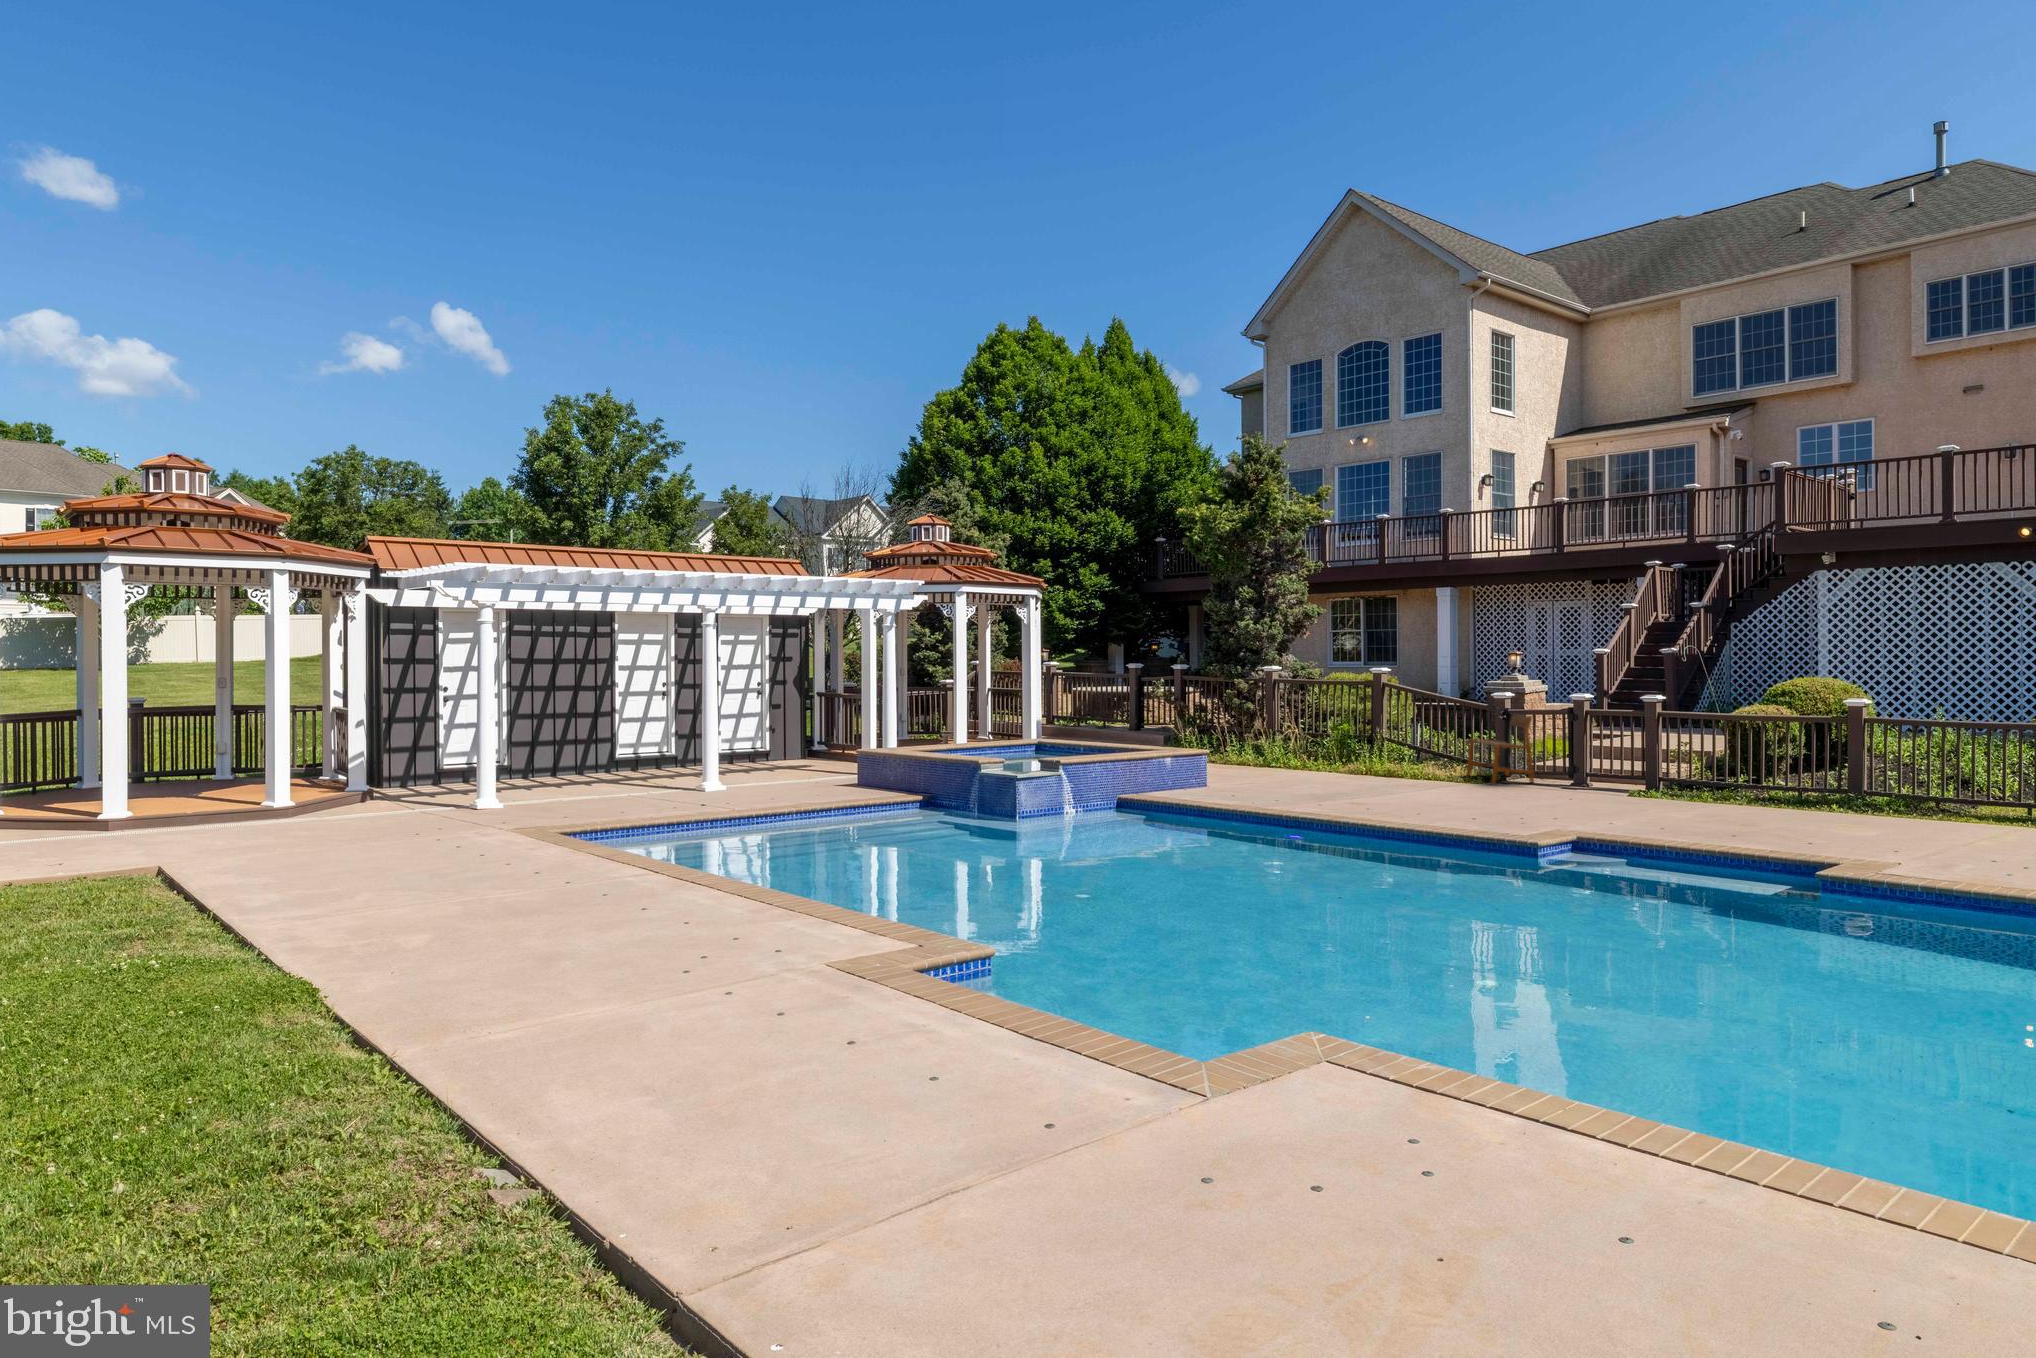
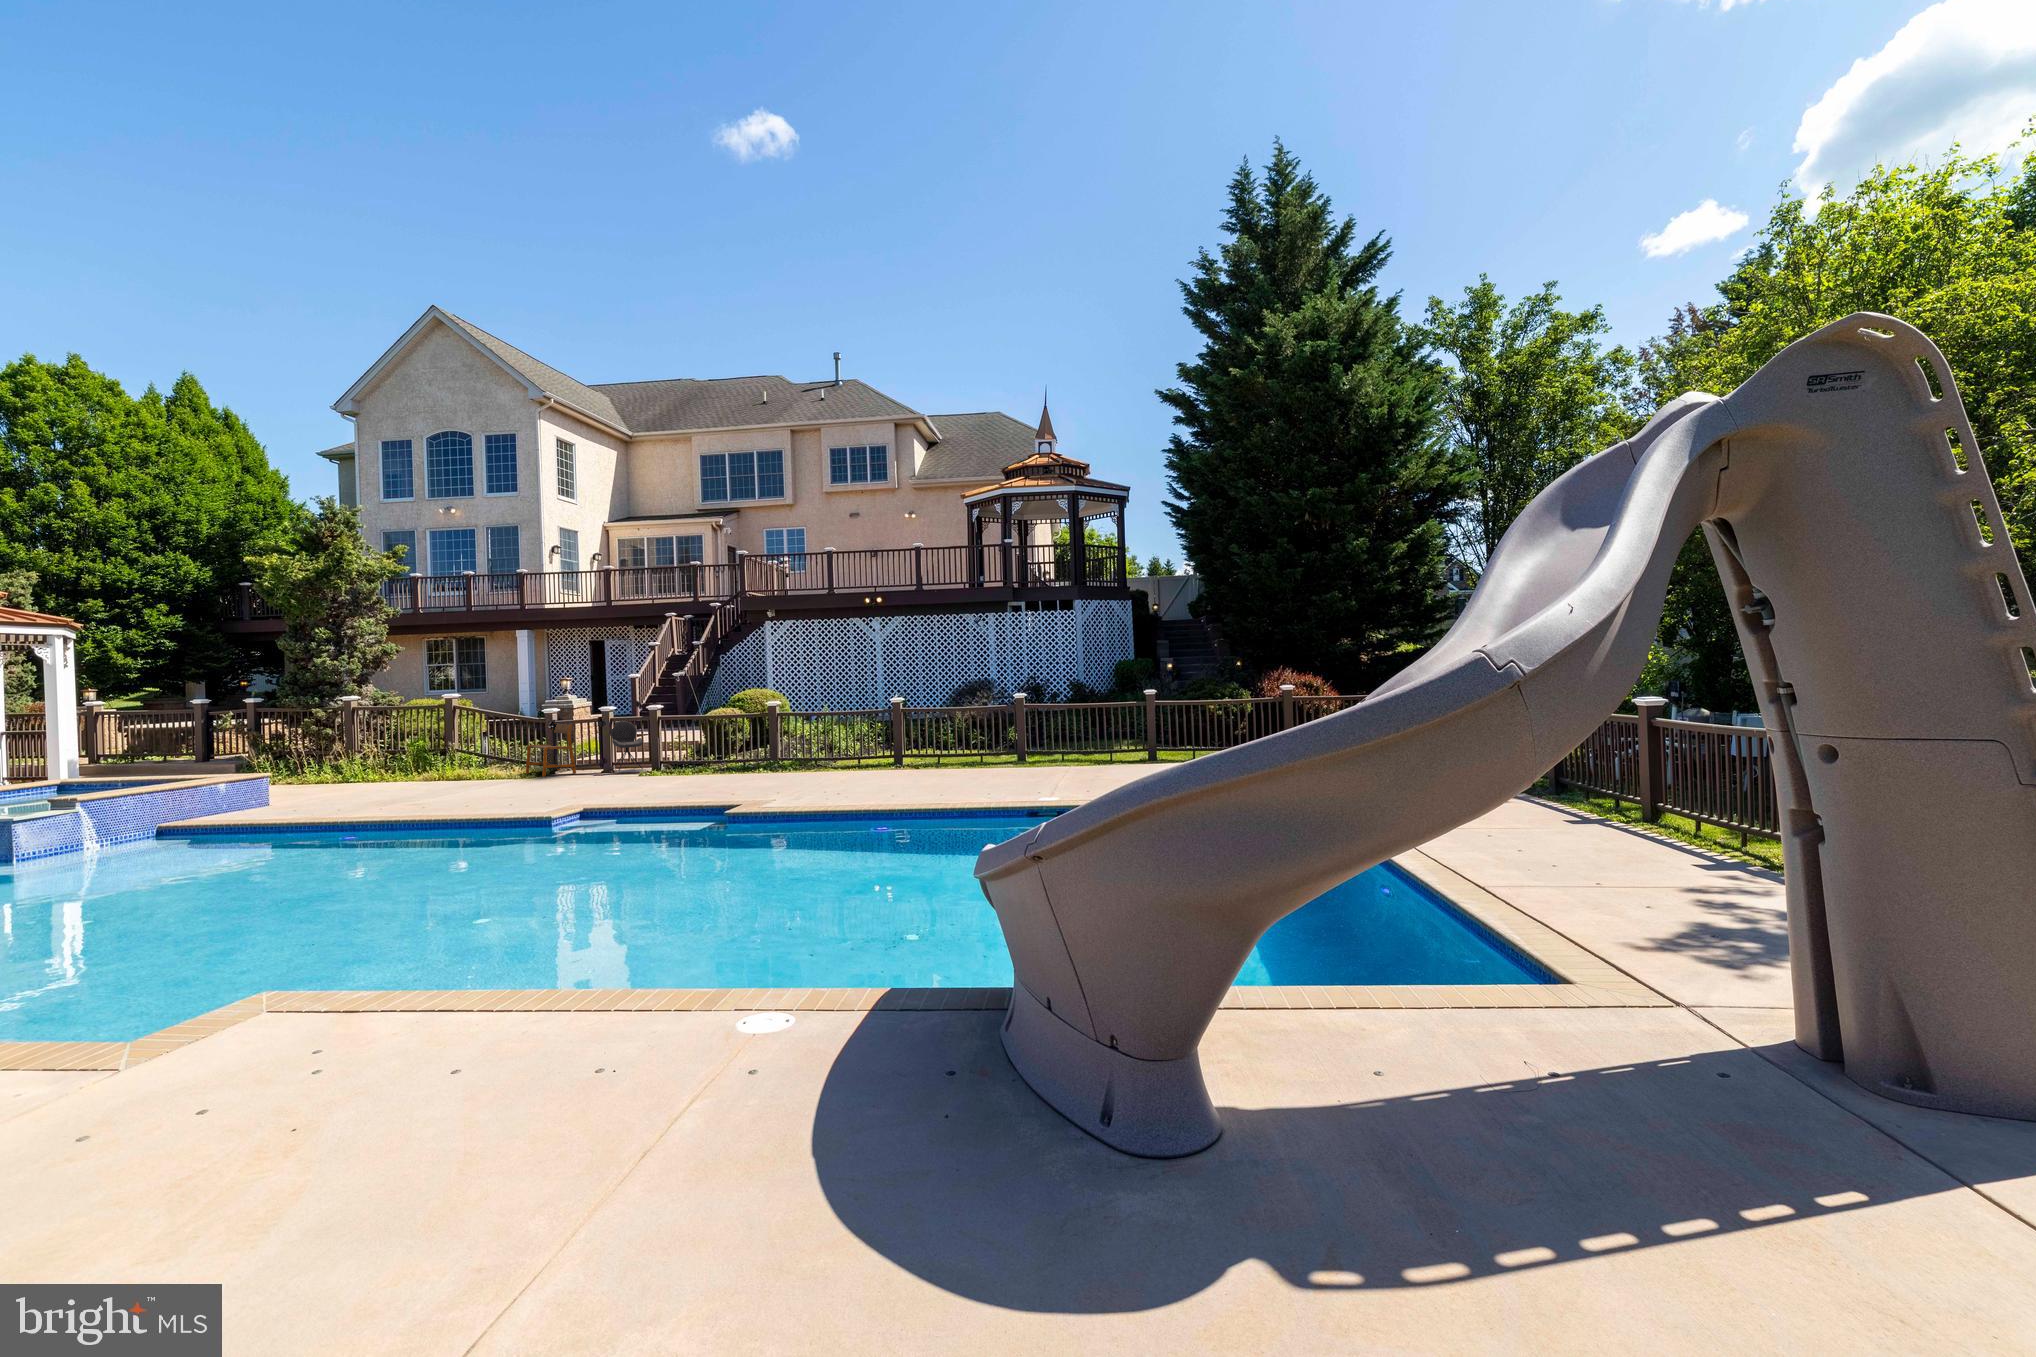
chair: none [1583,716,1630,787] -> present [611,721,643,771]

